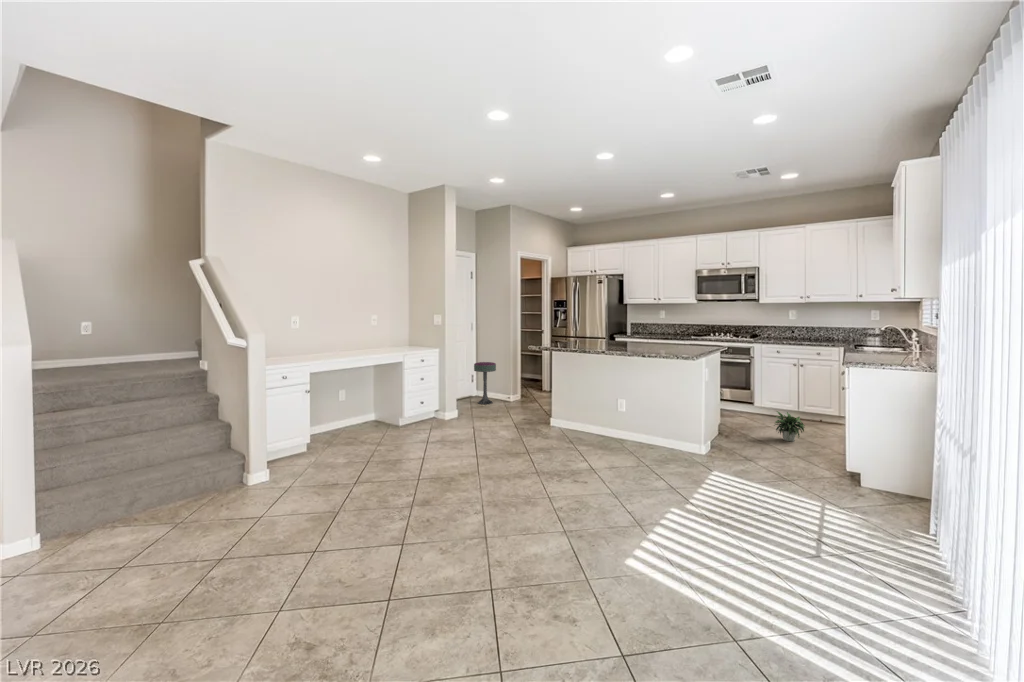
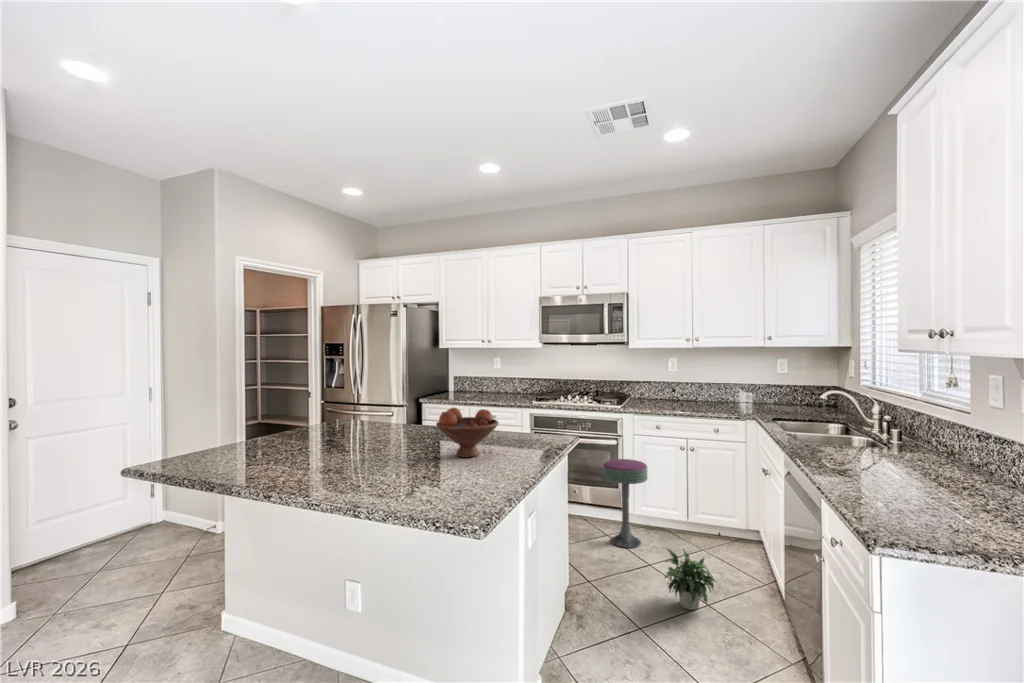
fruit bowl: none [654,327,686,349] -> present [436,408,499,457]
bar stool: present [474,362,496,404] -> present [603,459,647,548]

